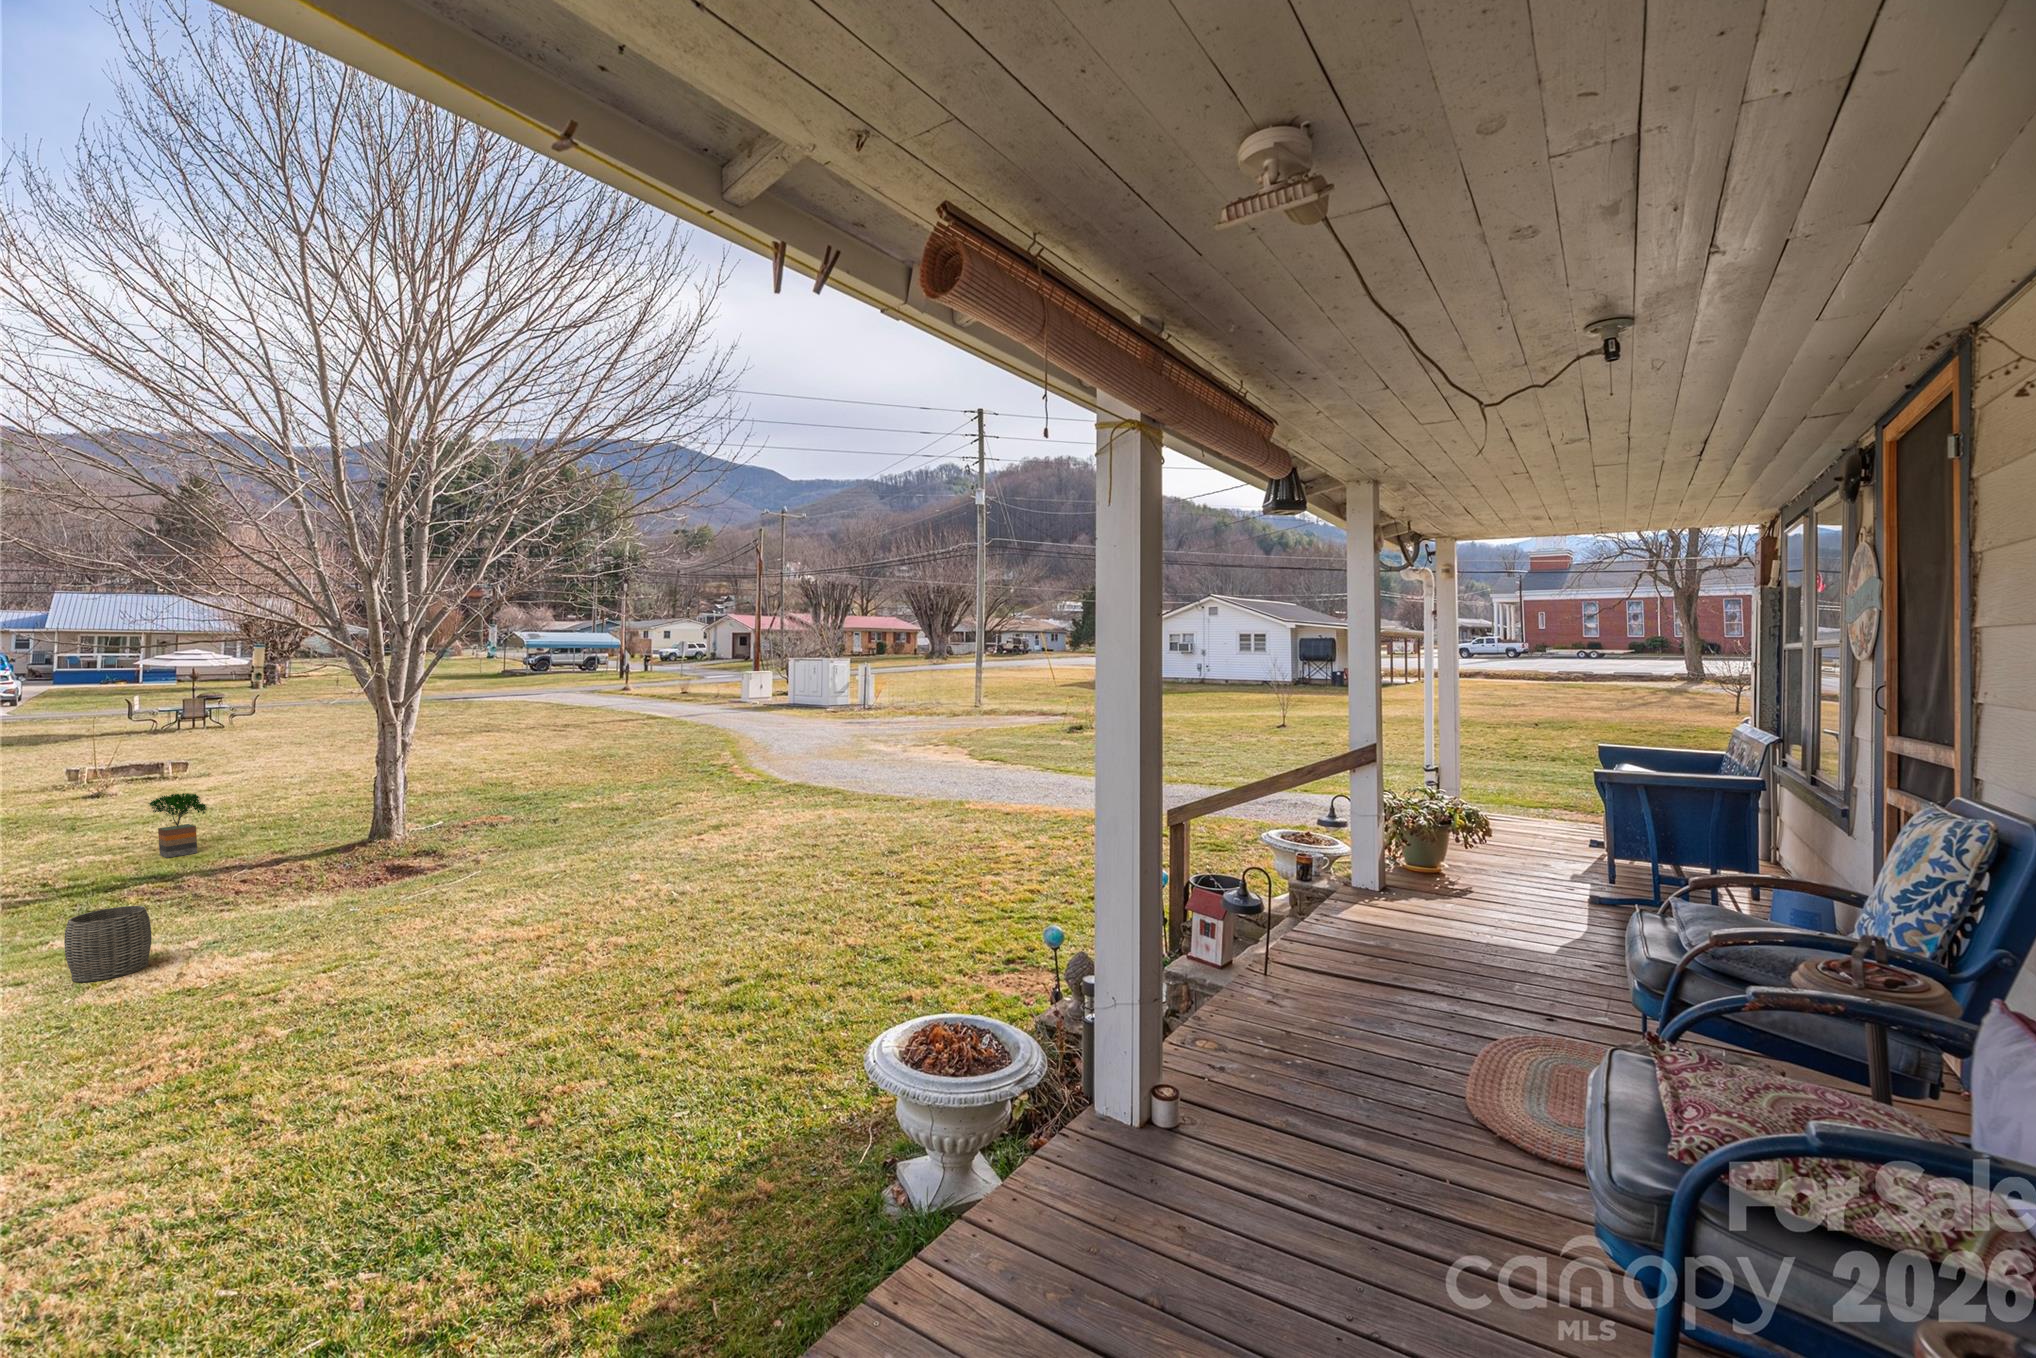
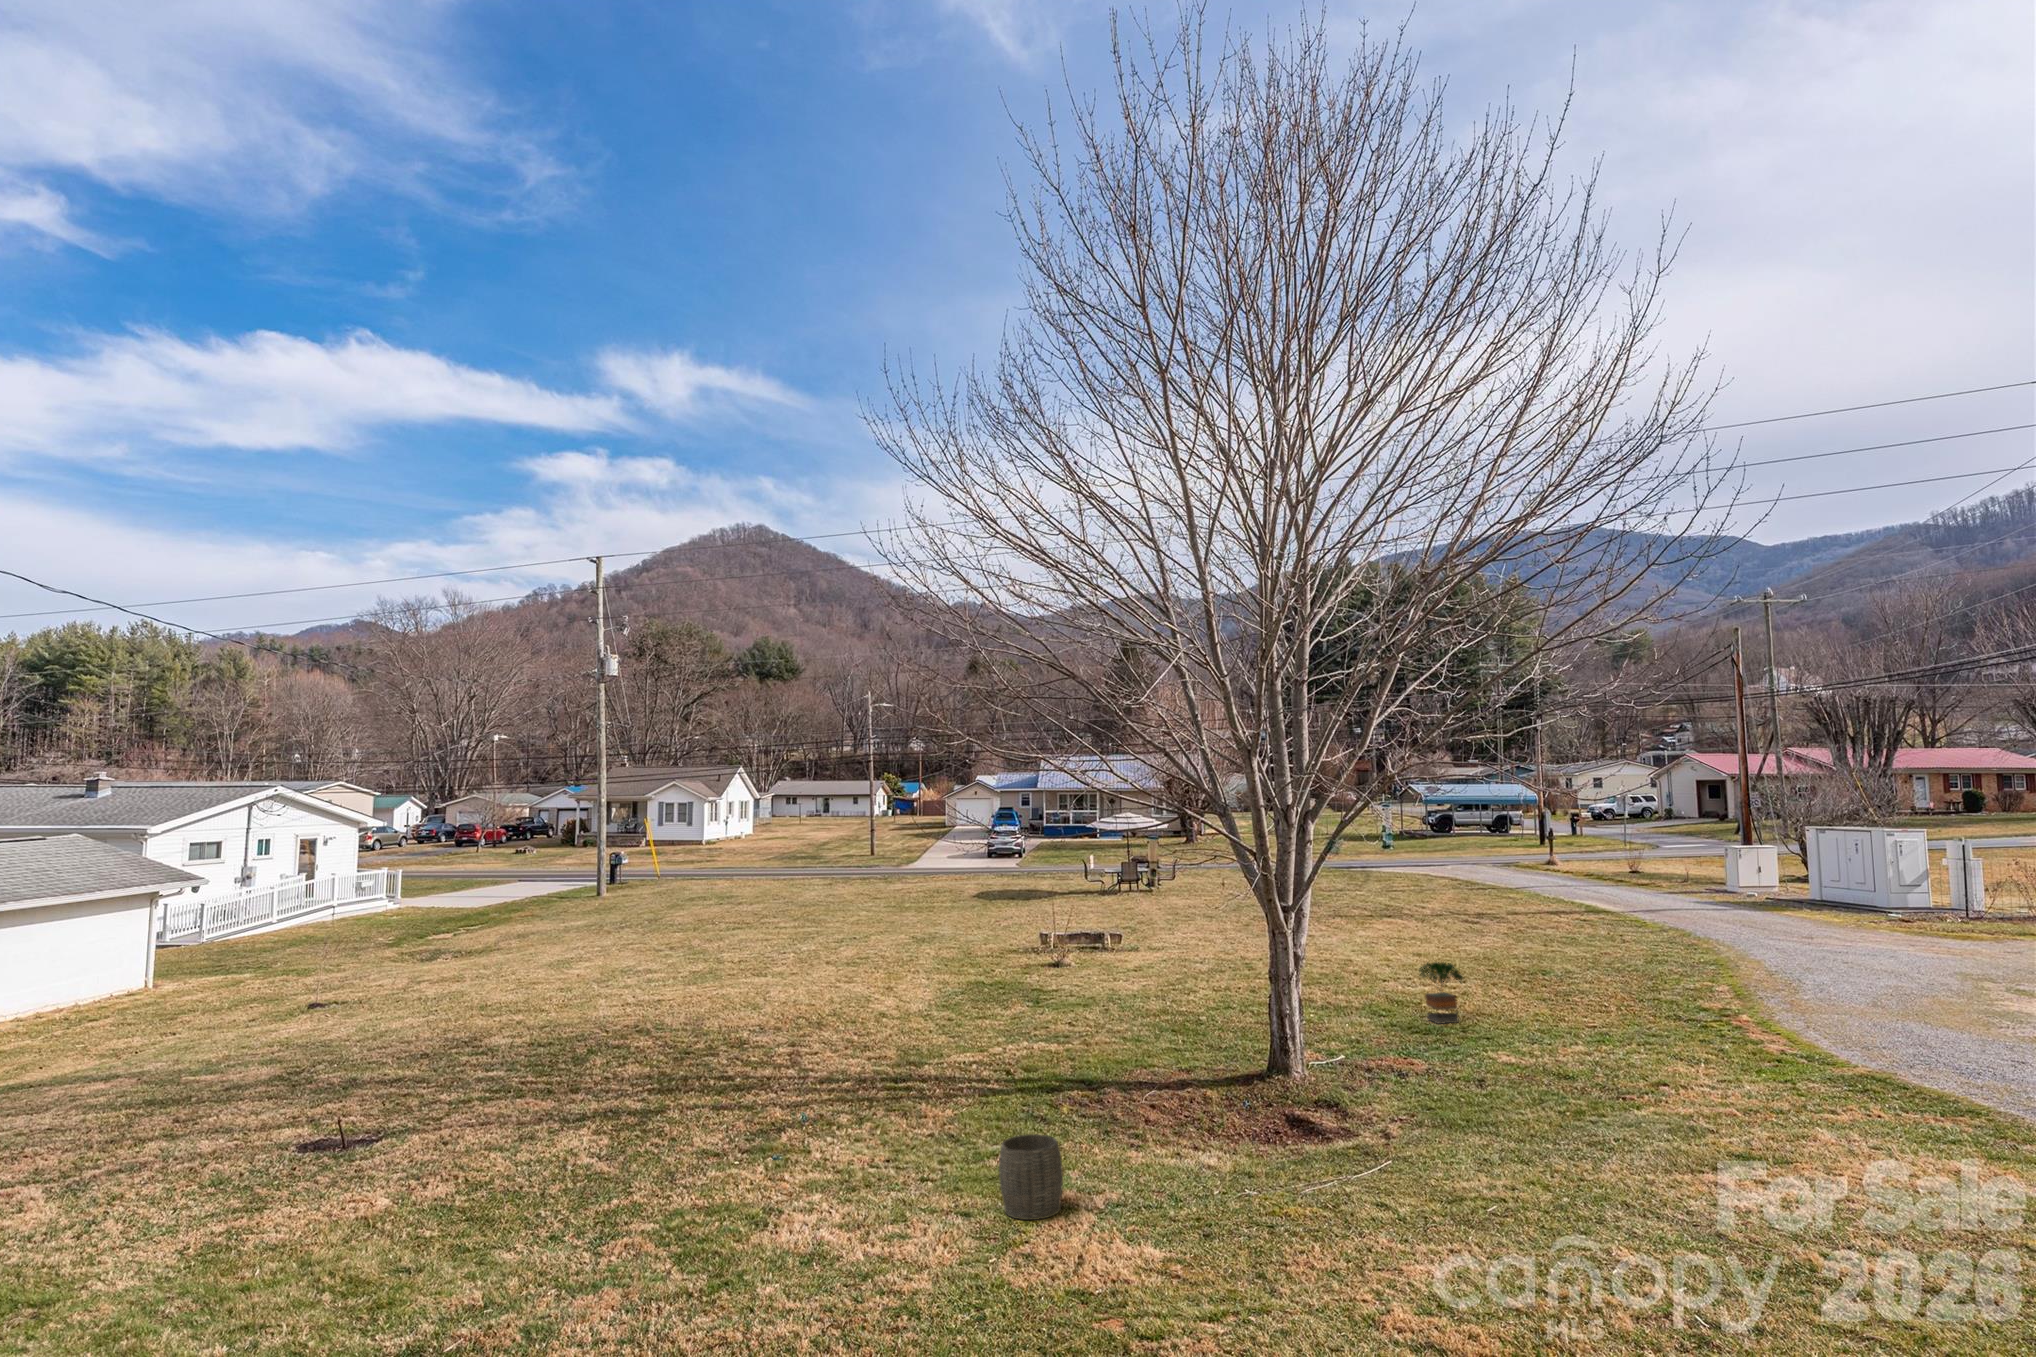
potted tree: present [148,793,207,858] -> present [1419,962,1463,1024]

